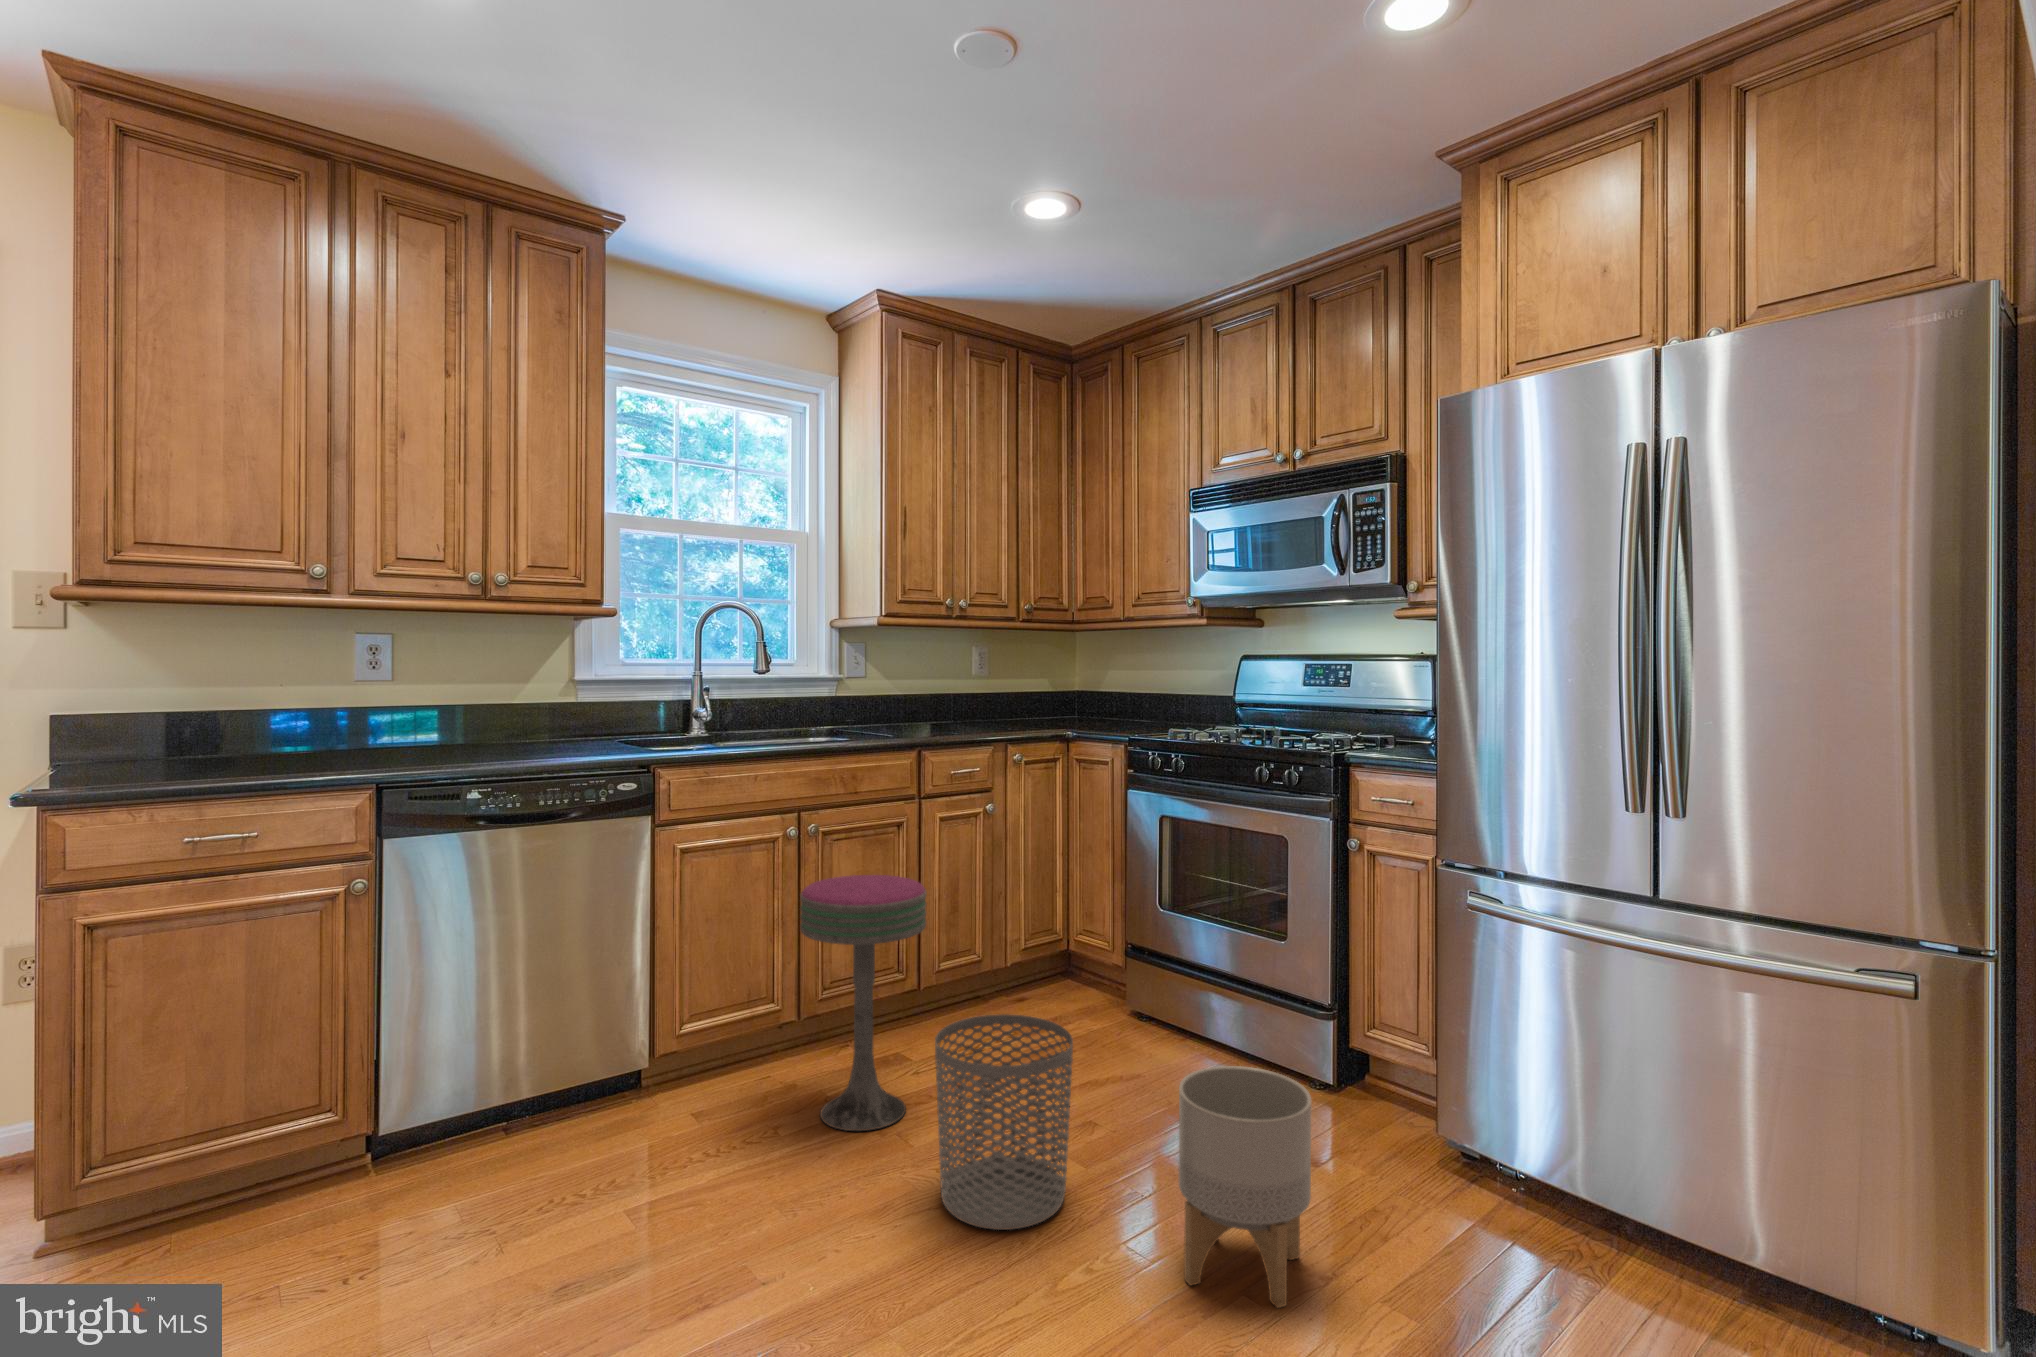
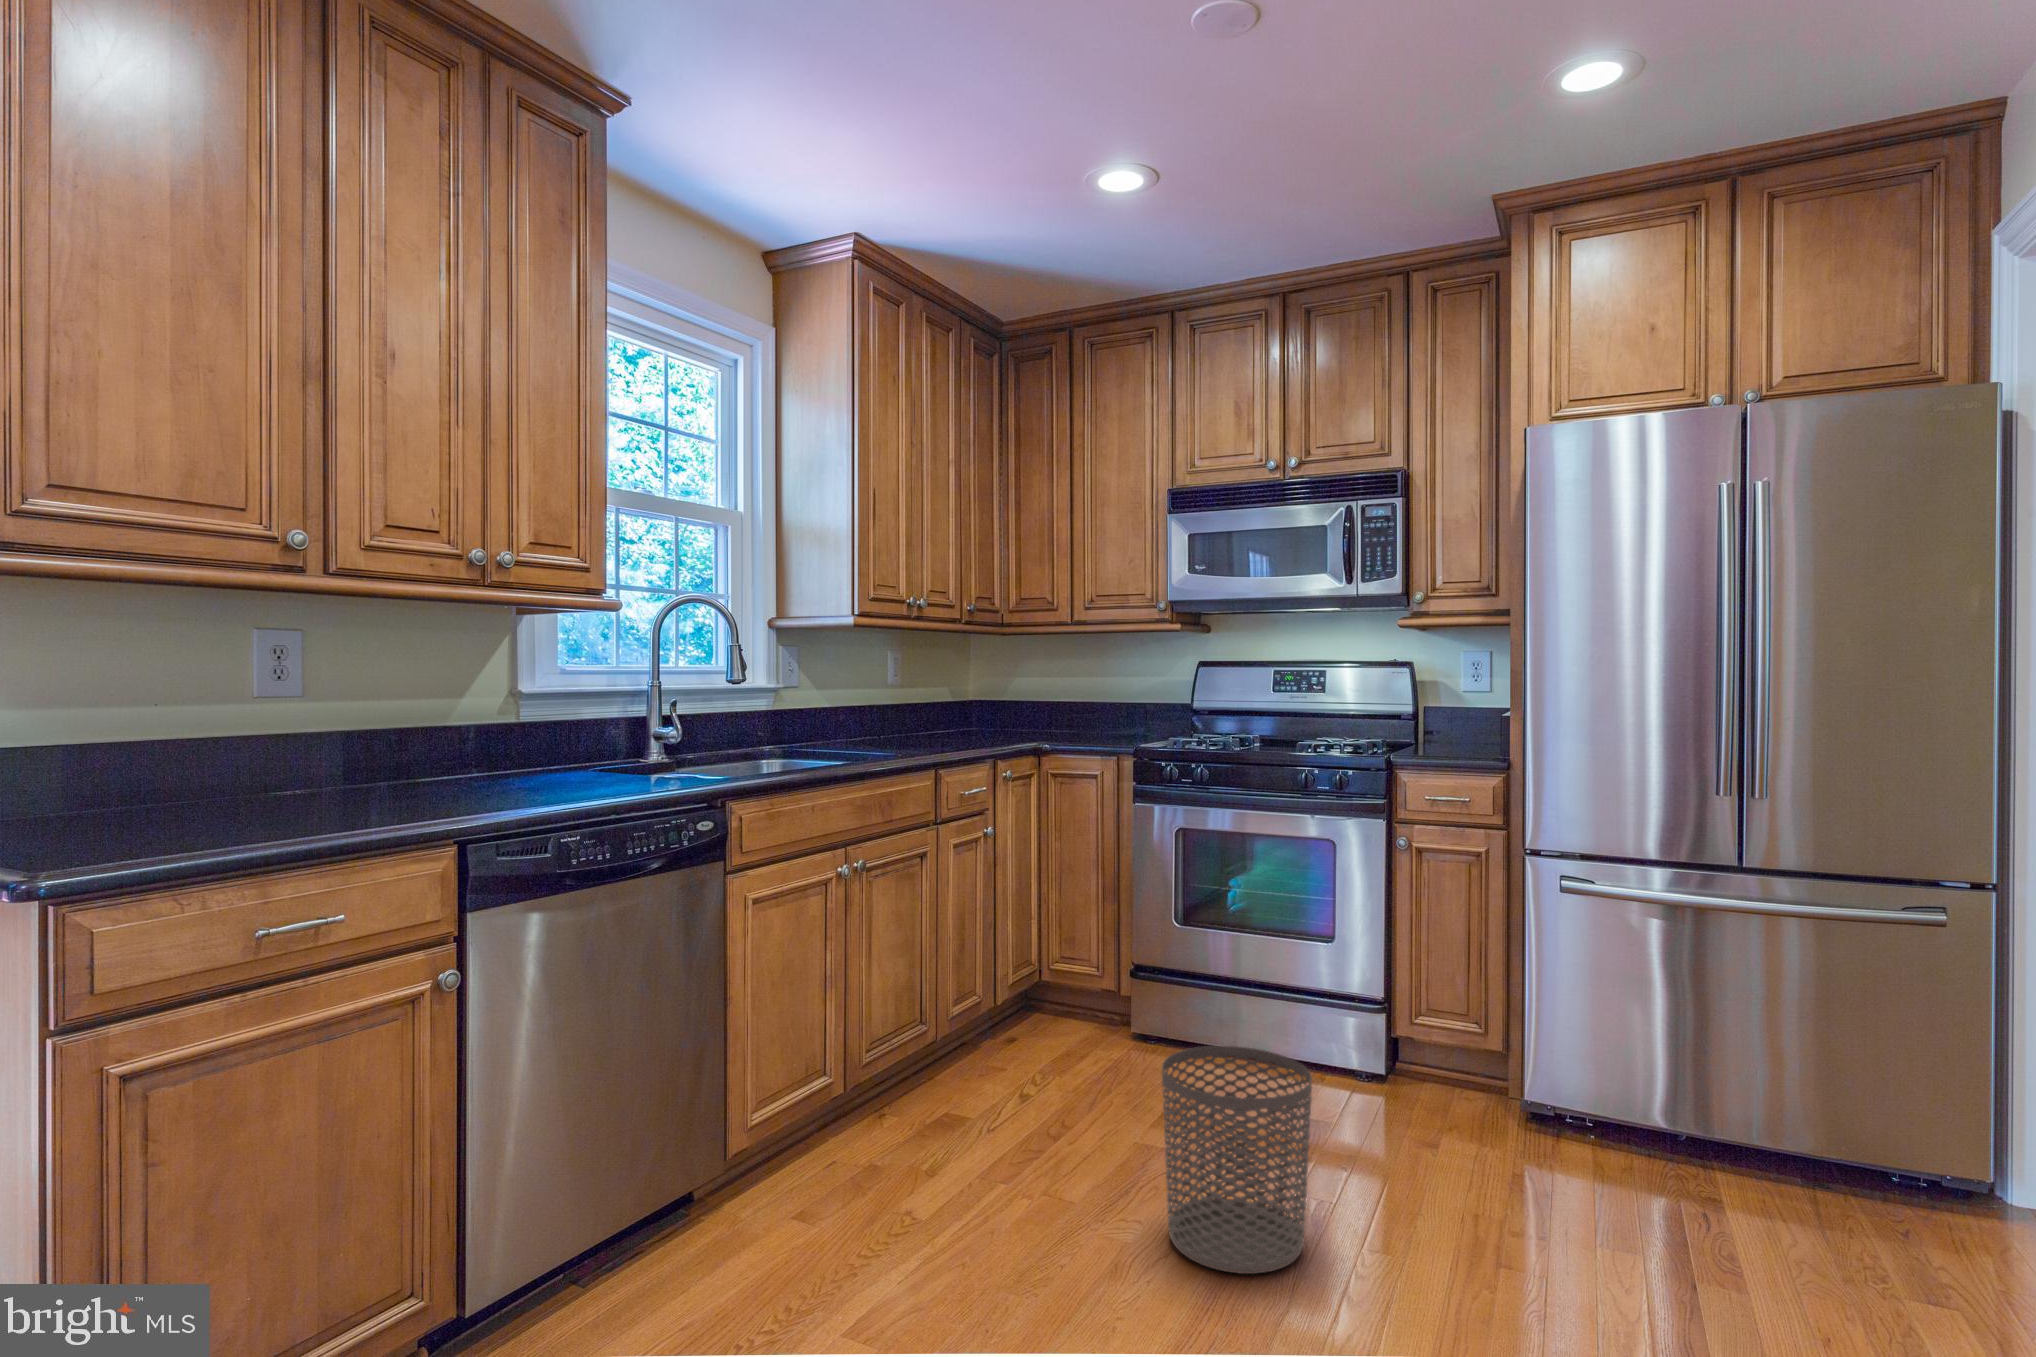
bar stool: present [800,875,927,1131] -> none [922,912,1065,1207]
planter: present [1178,1066,1311,1308] -> none [1441,1064,1578,1285]

